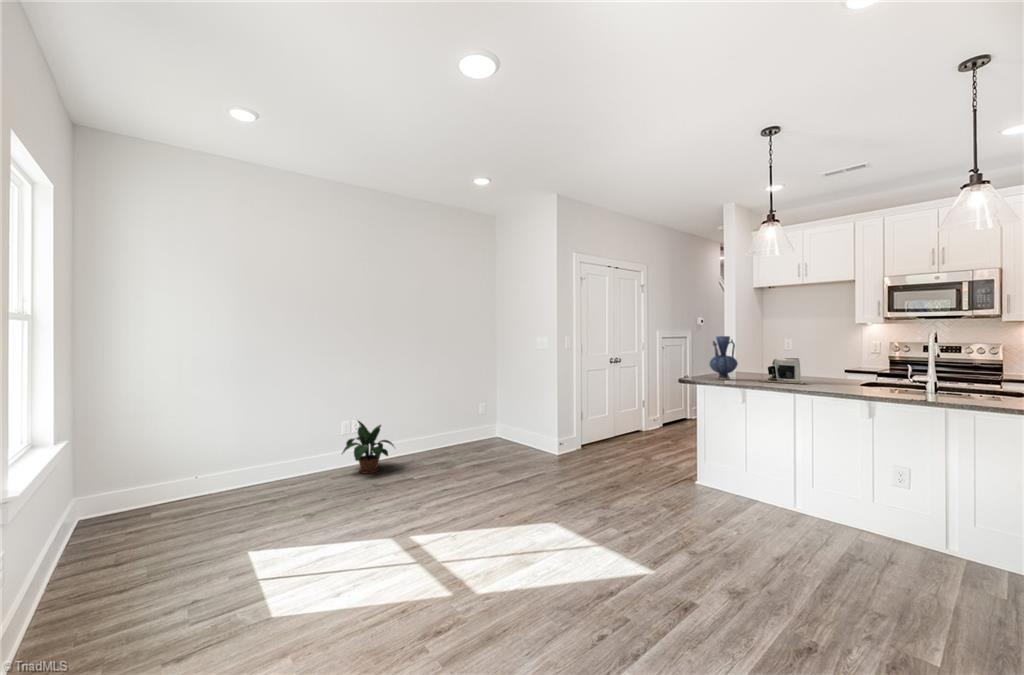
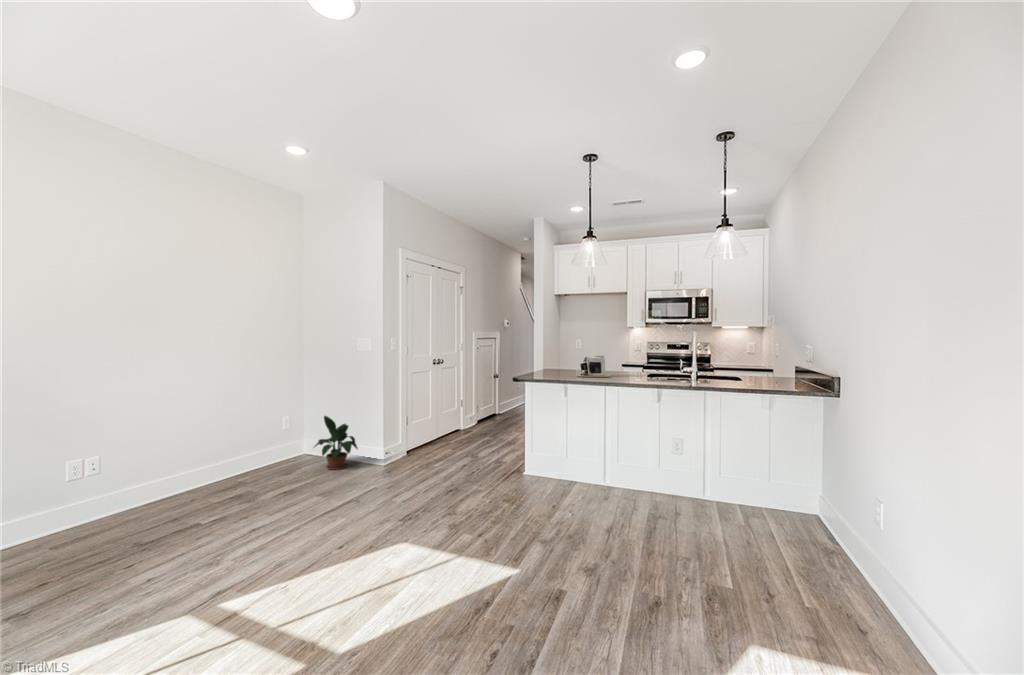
vase: present [710,336,738,380] -> none [536,338,559,377]
potted plant: present [342,421,394,473] -> present [315,416,358,470]

